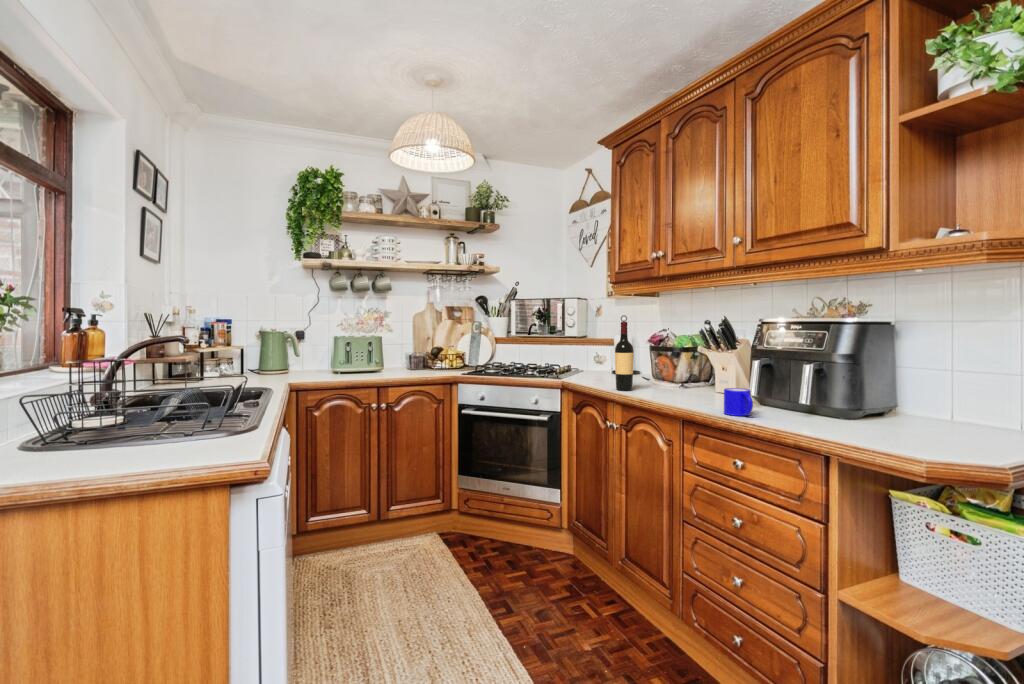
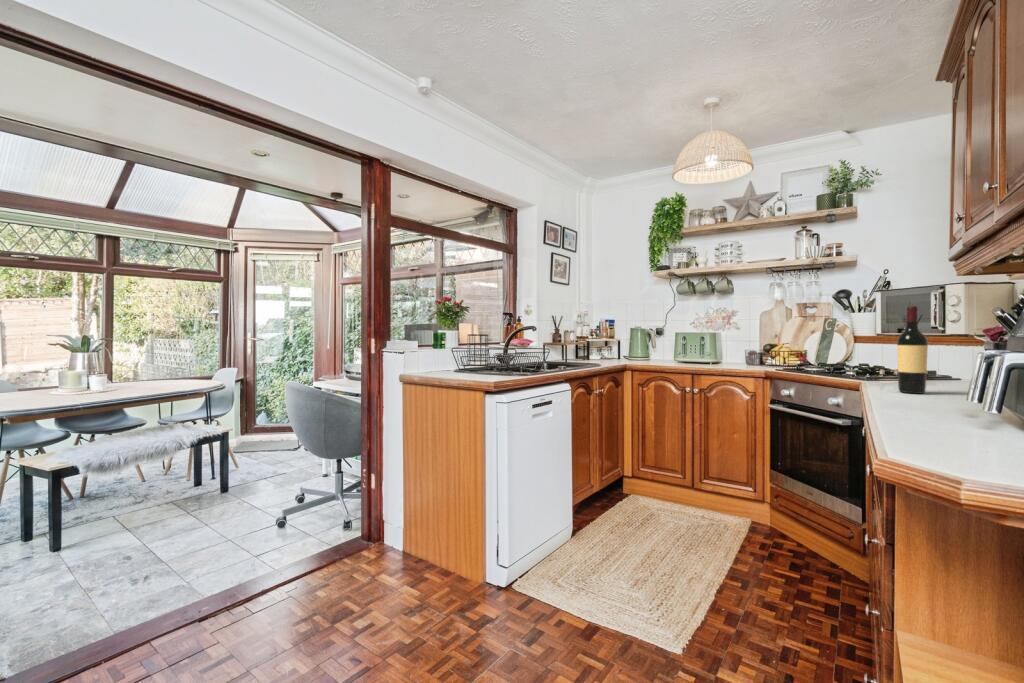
mug: present [724,388,753,416] -> none [933,386,981,425]

